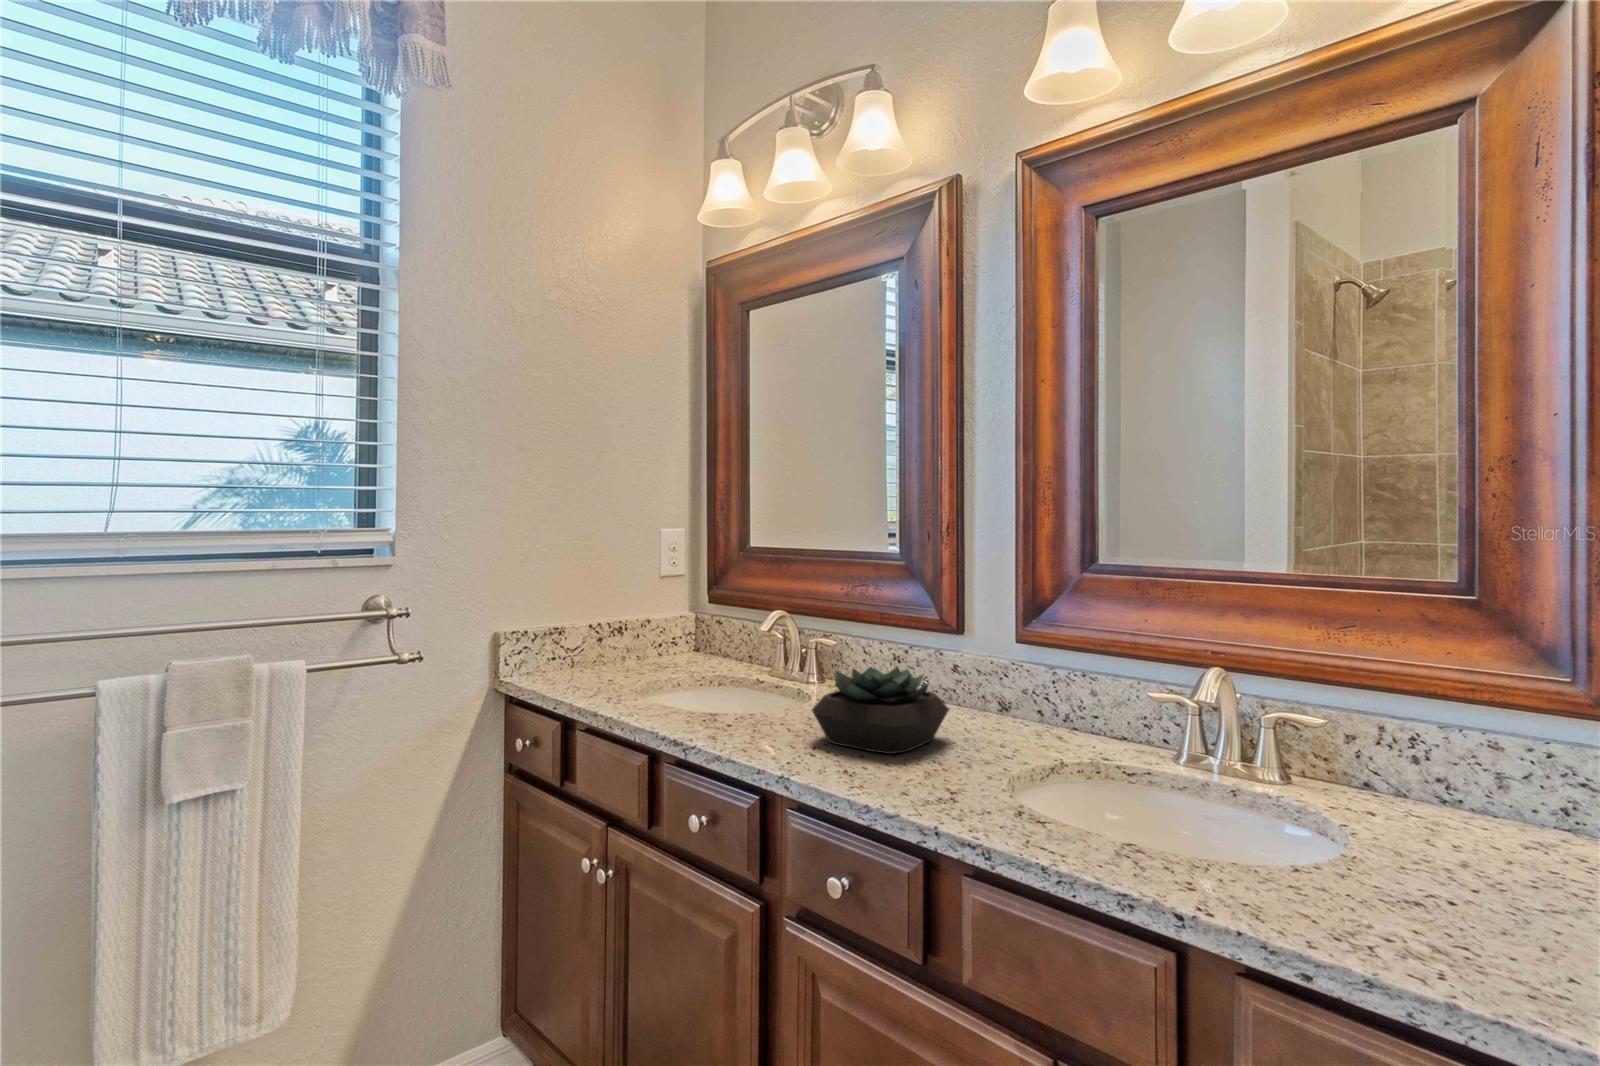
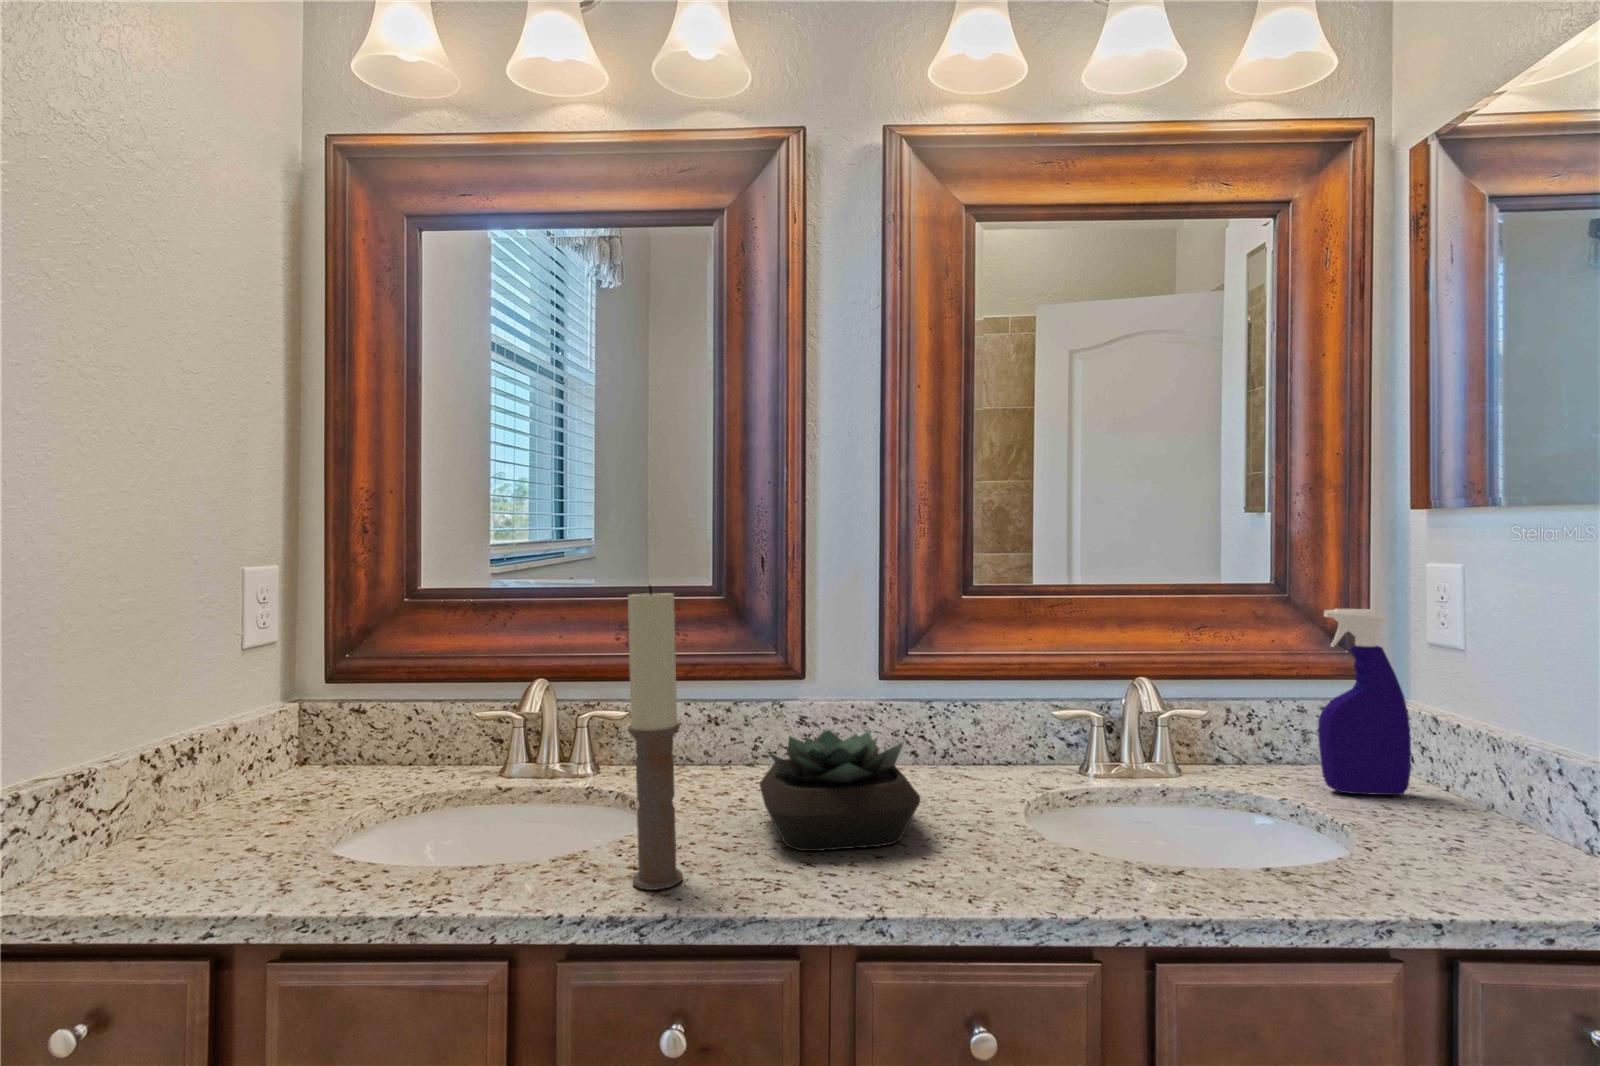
candle: none [713,545,745,737] -> present [628,585,683,890]
spray bottle: none [1420,614,1554,863] -> present [1318,609,1411,795]

